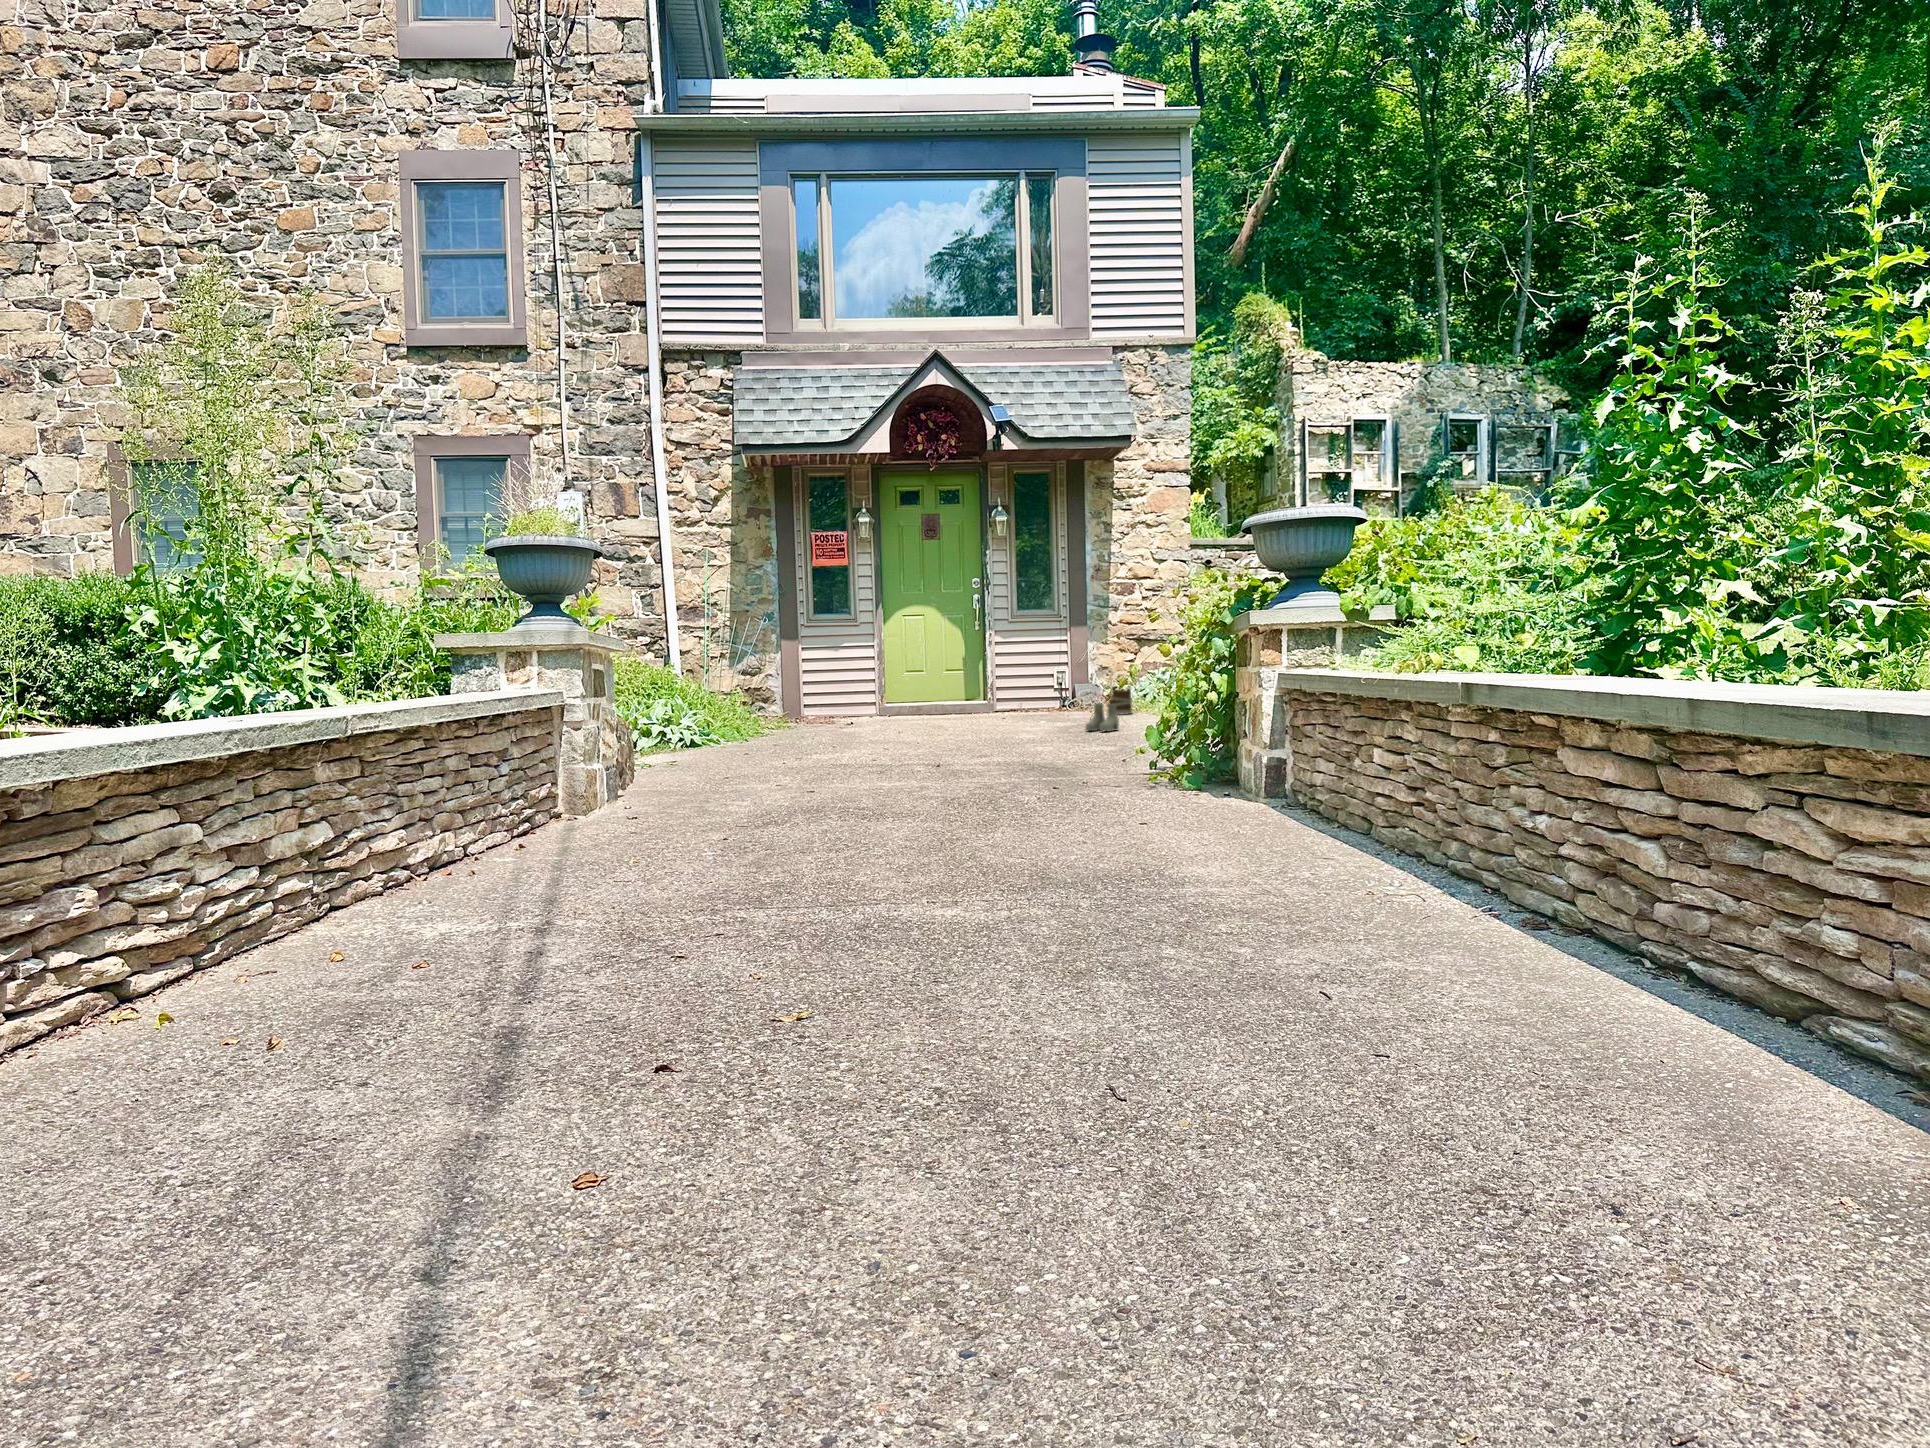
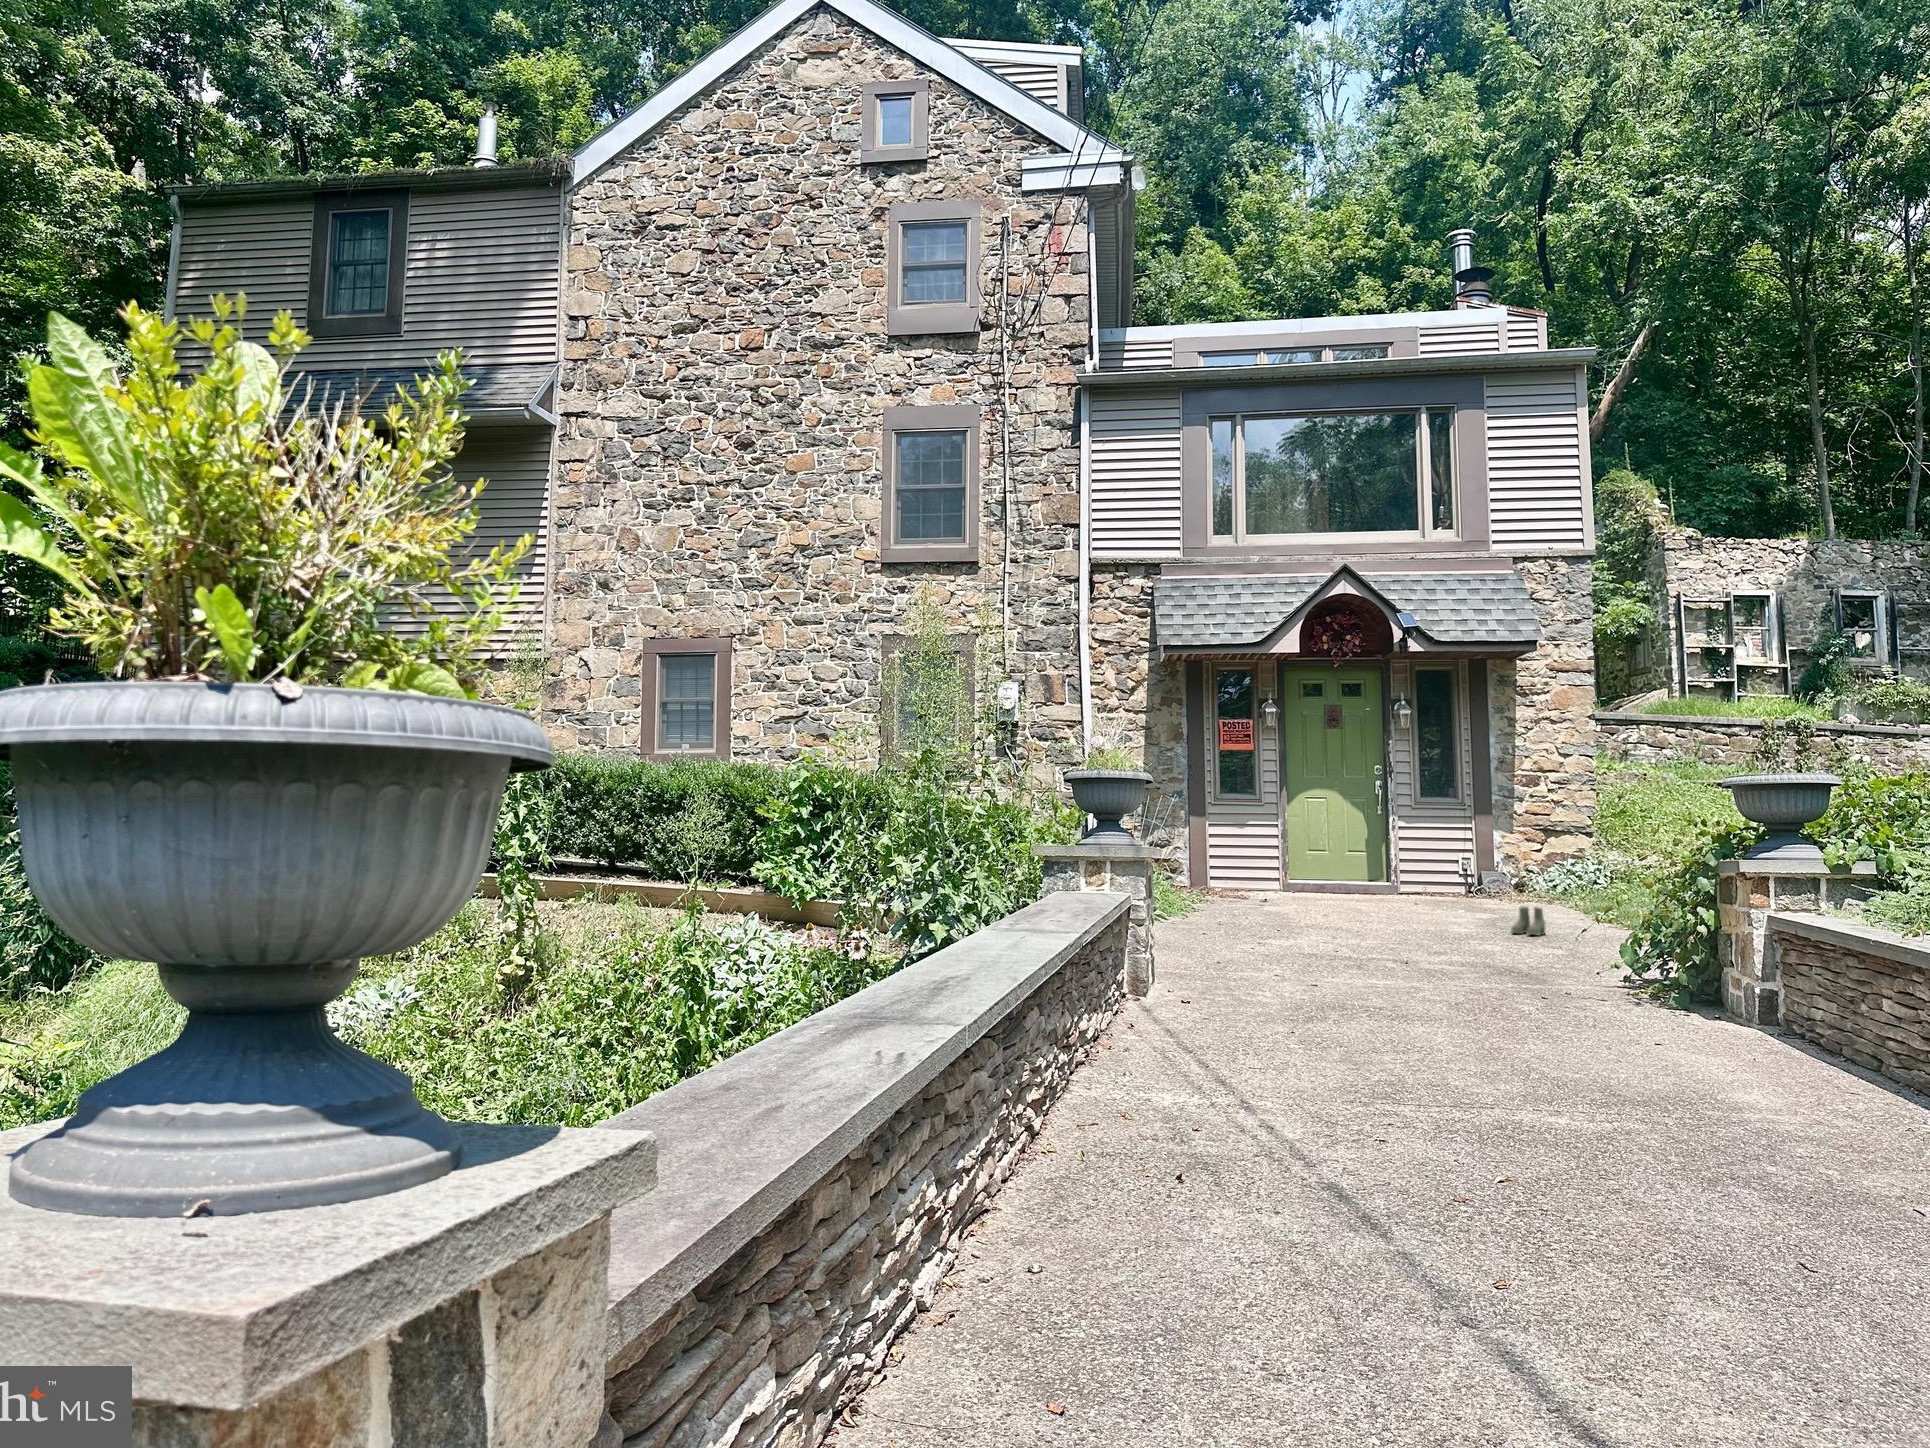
wooden bucket: present [1111,685,1132,715] -> none [1523,872,1547,912]

